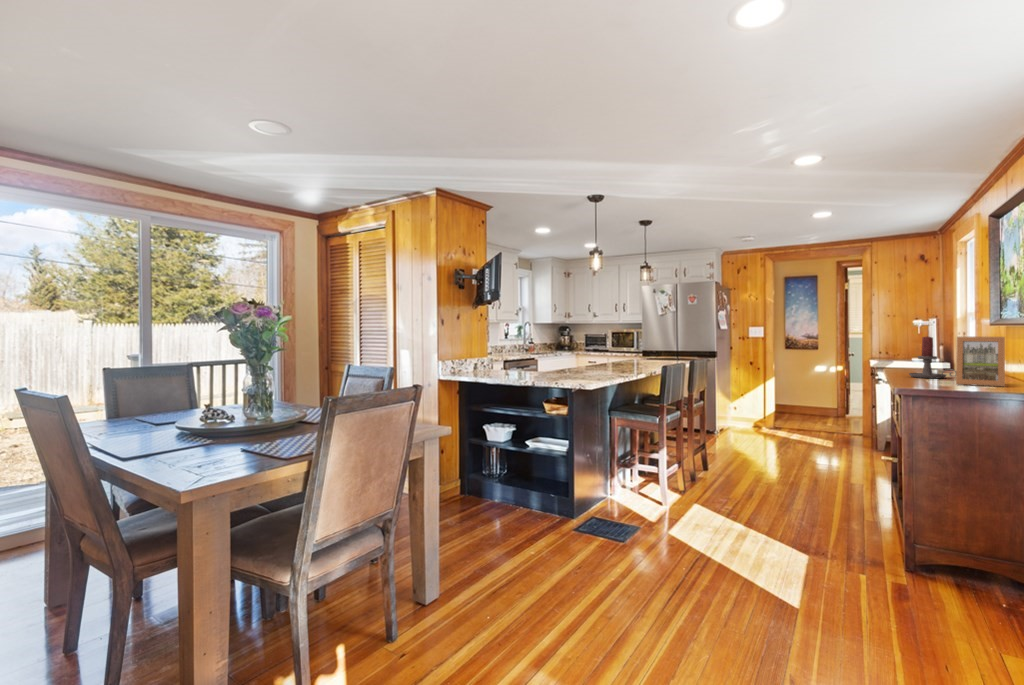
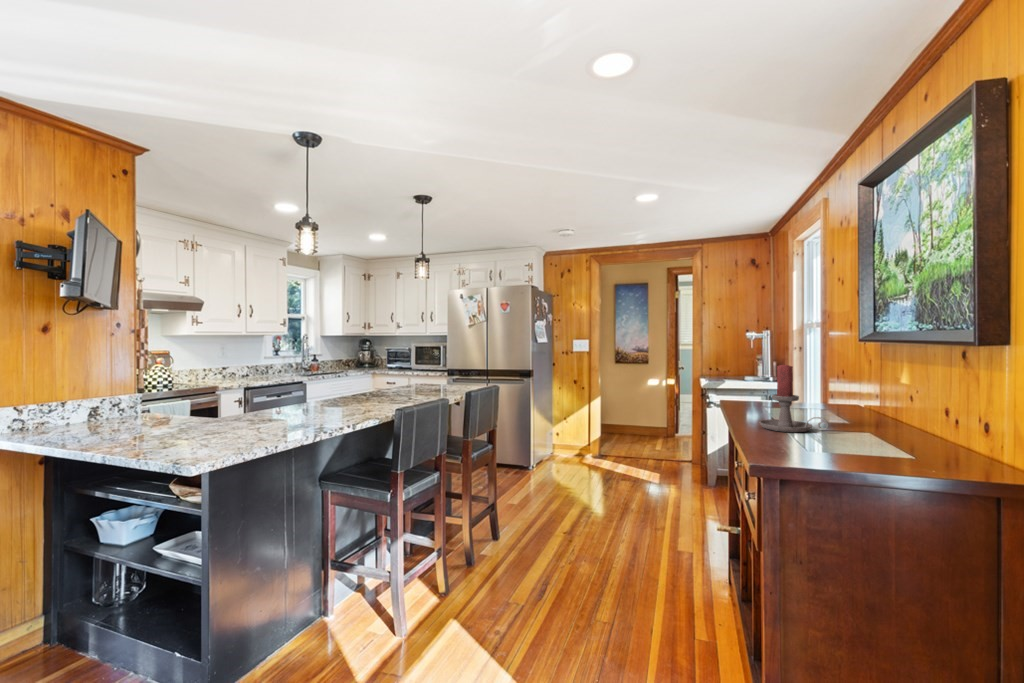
picture frame: present [956,337,1005,387] -> none [843,371,932,467]

